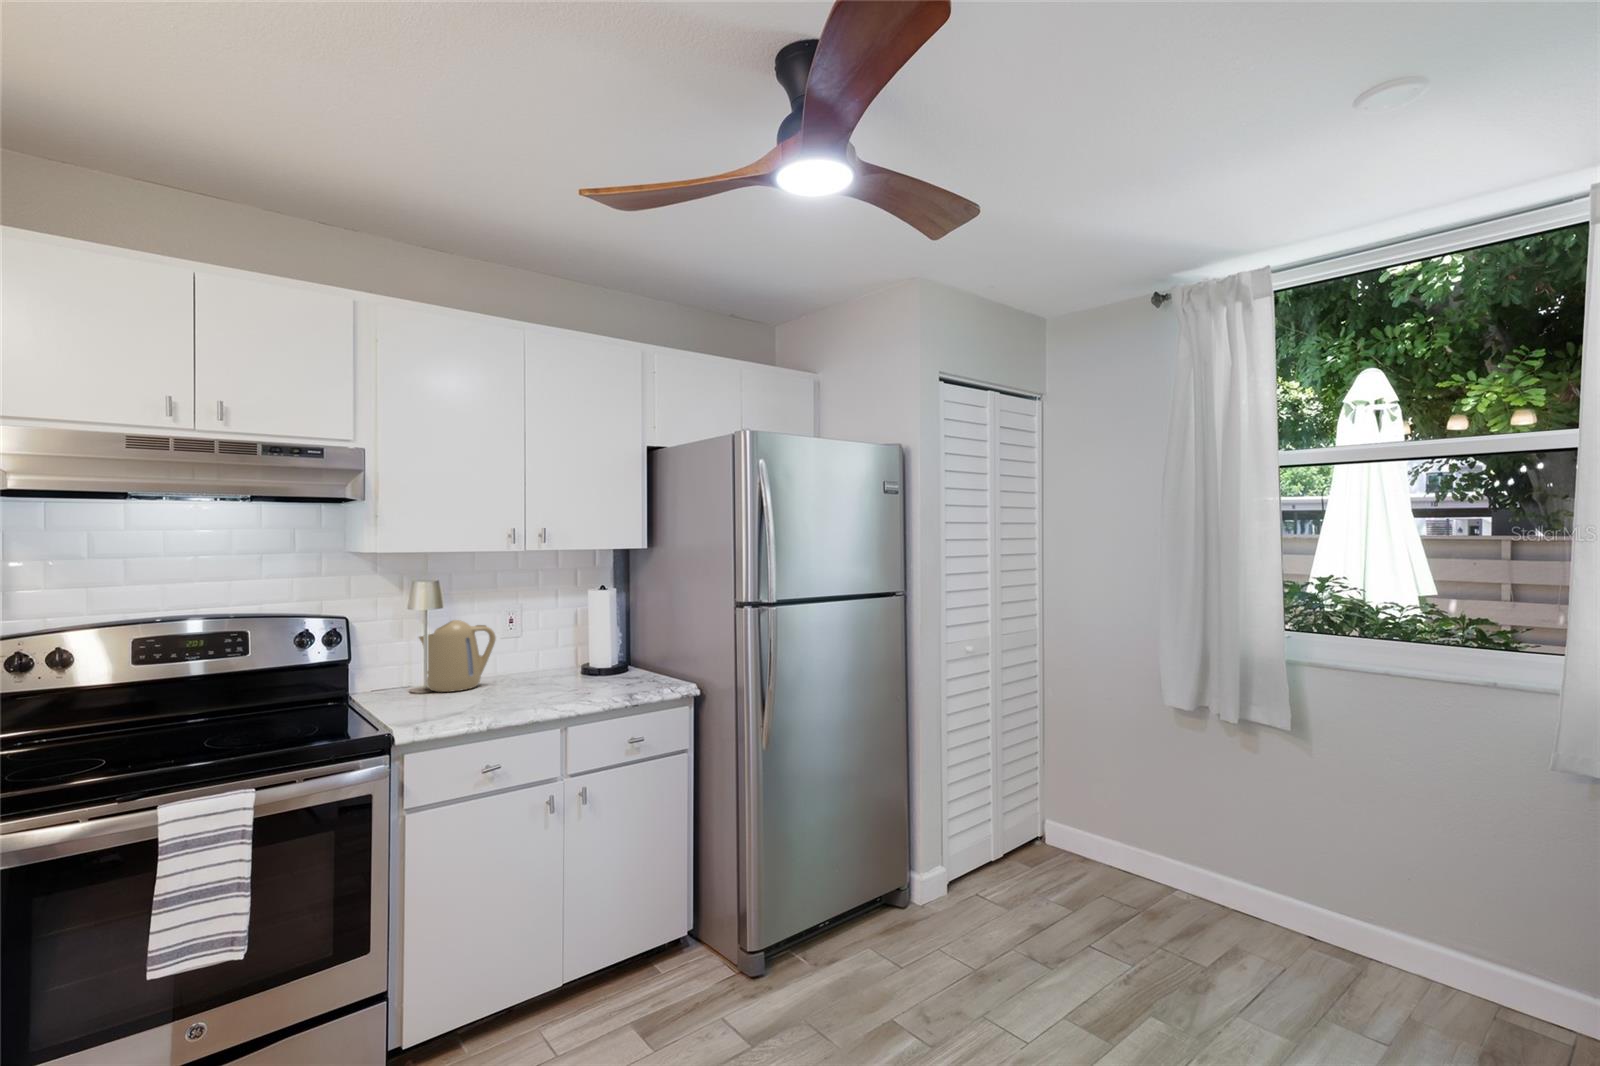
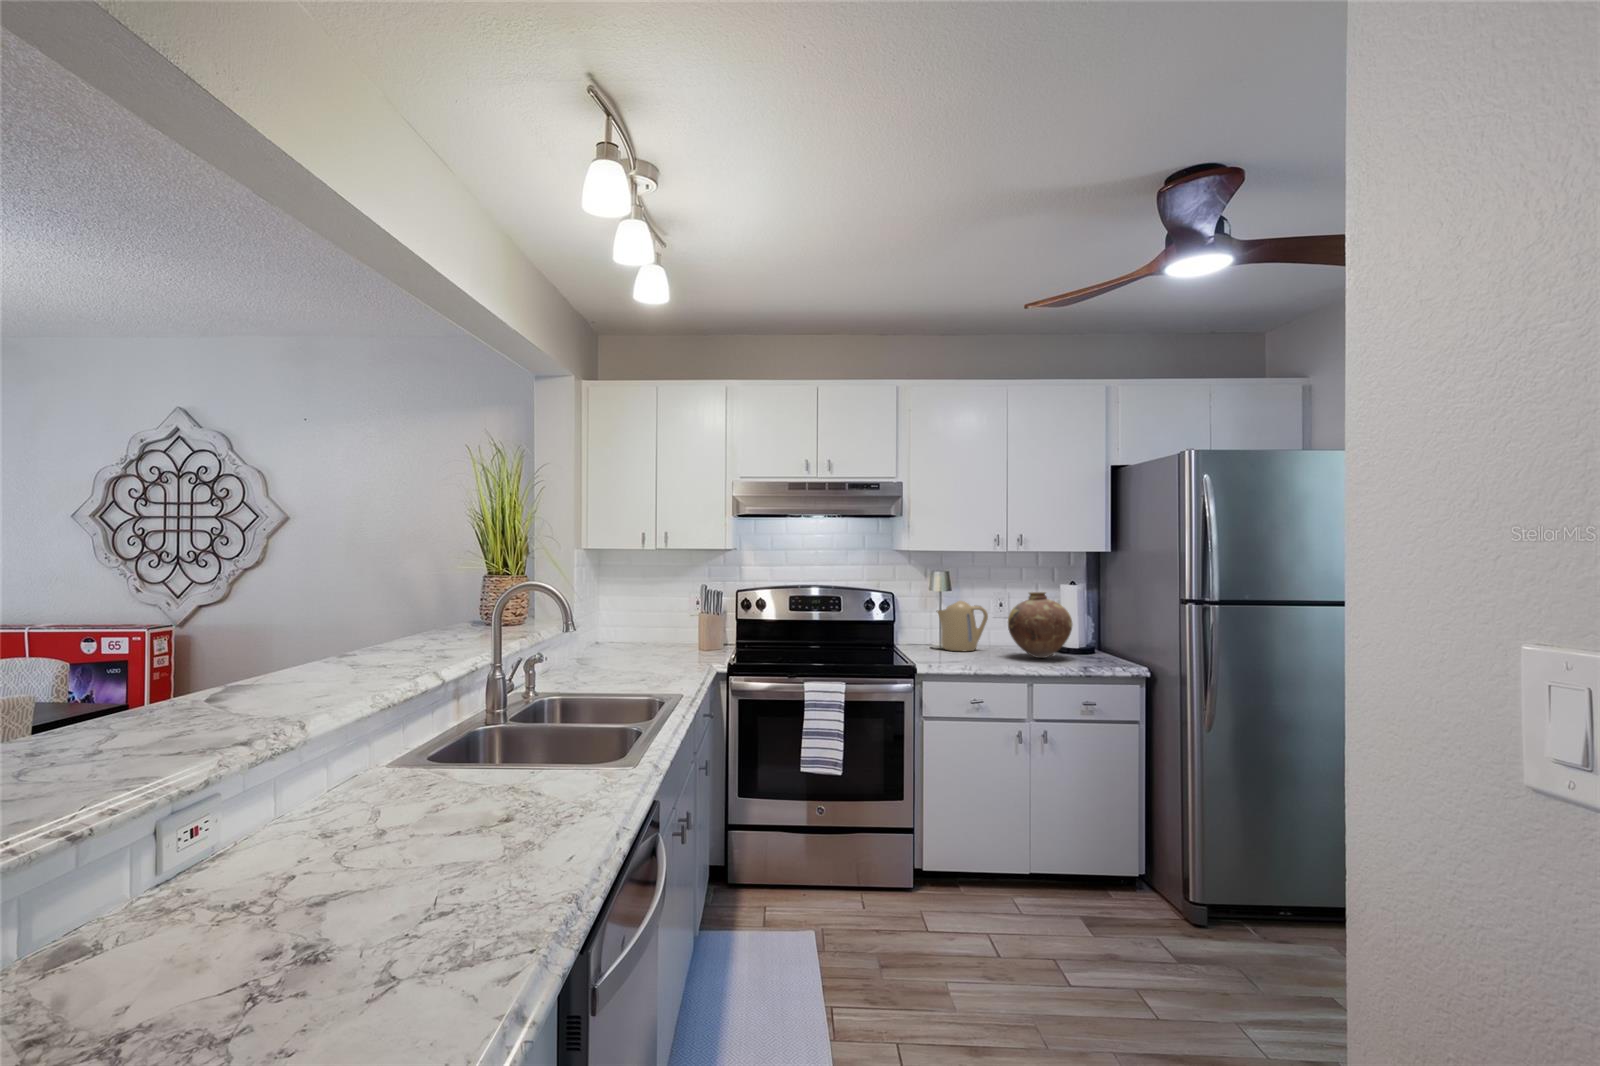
vase: none [526,602,609,688] -> present [1008,592,1072,658]

